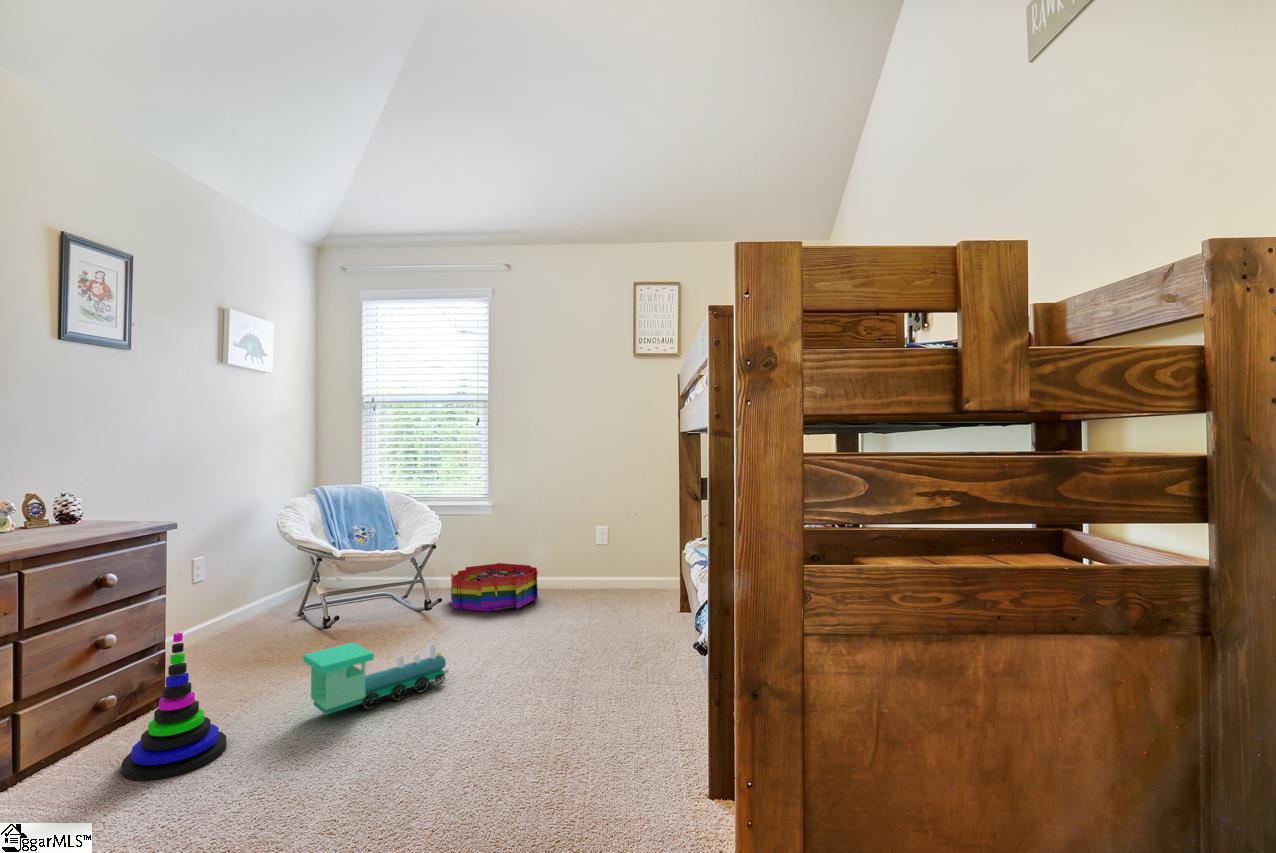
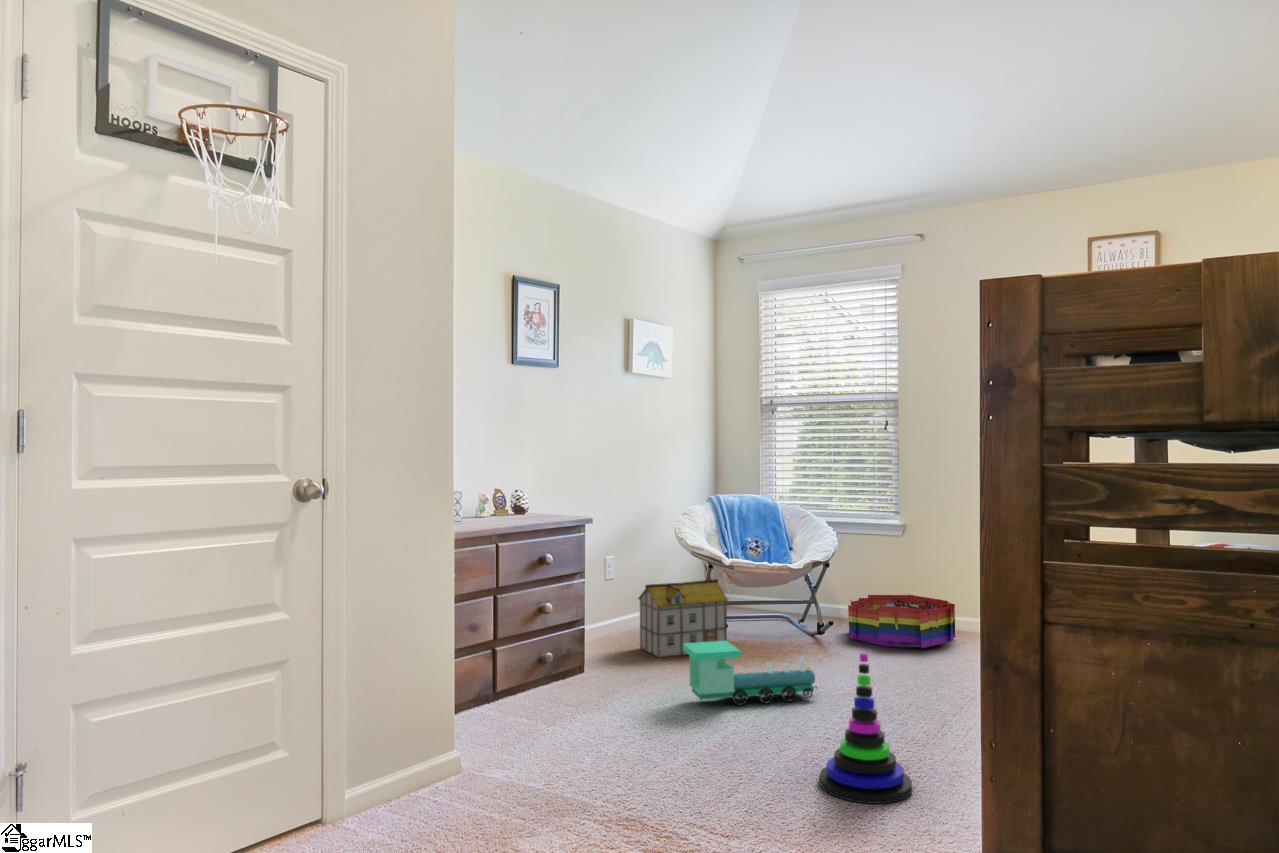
toy house: none [235,571,341,664] -> present [638,579,728,657]
stacking toy: present [121,633,227,781] -> present [819,653,912,804]

